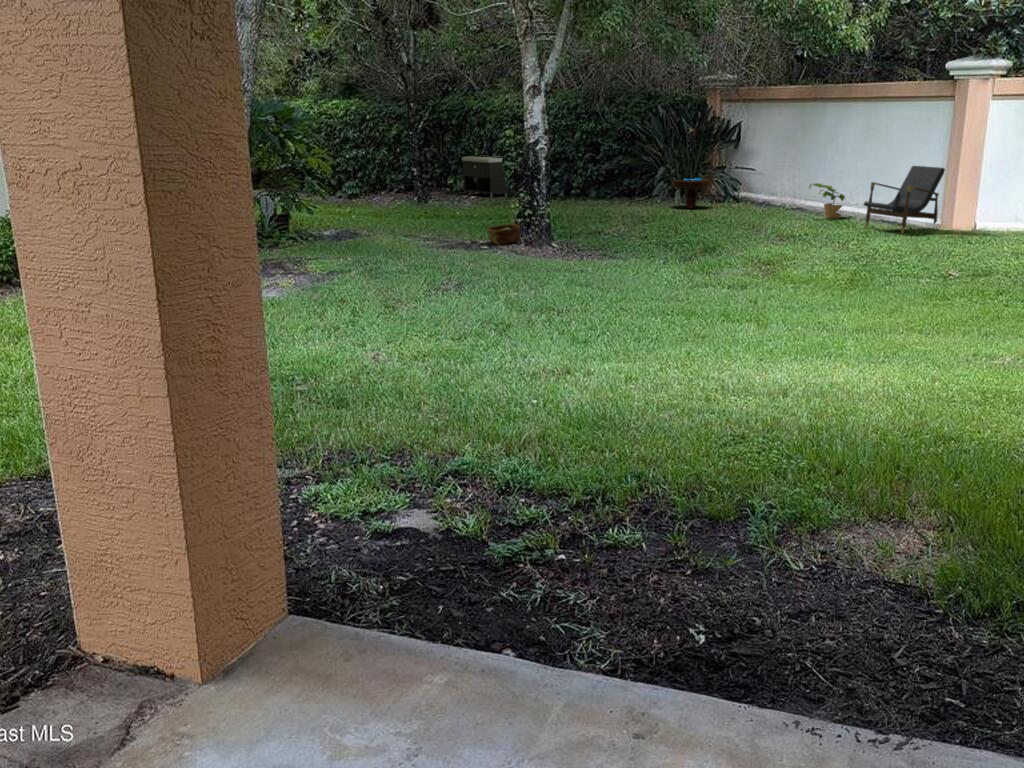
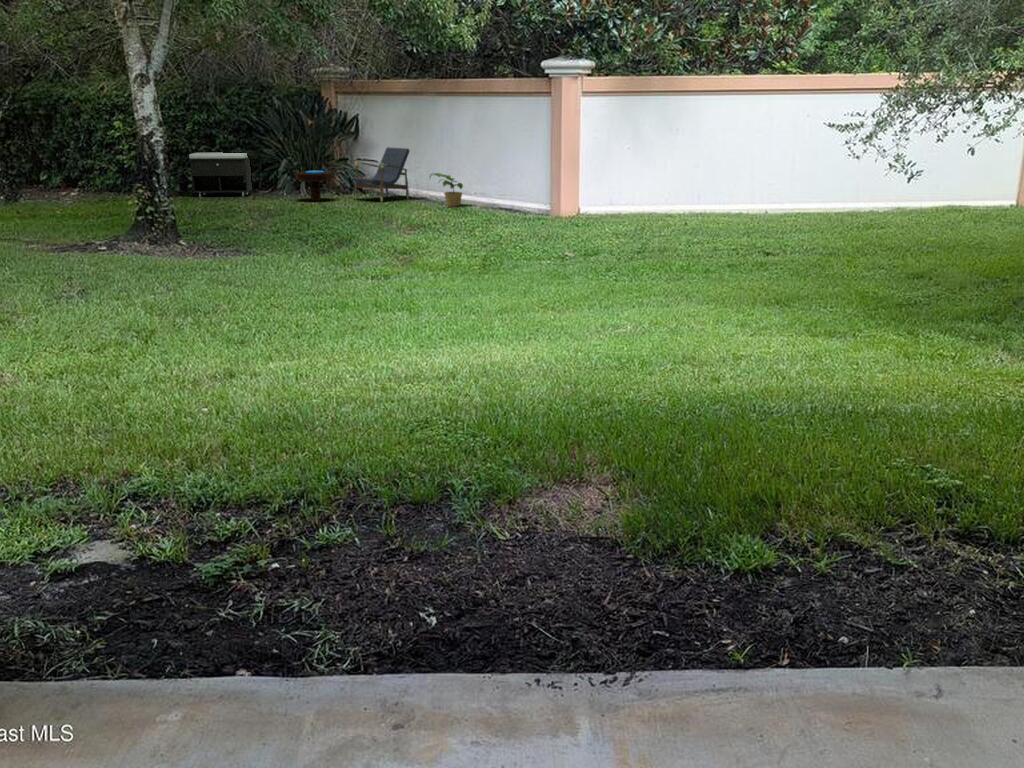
storage bench: present [462,156,510,197] -> present [189,152,253,197]
lounge chair: present [864,166,945,234] -> present [351,147,409,202]
woven basket: present [487,219,520,245] -> none [103,218,144,247]

